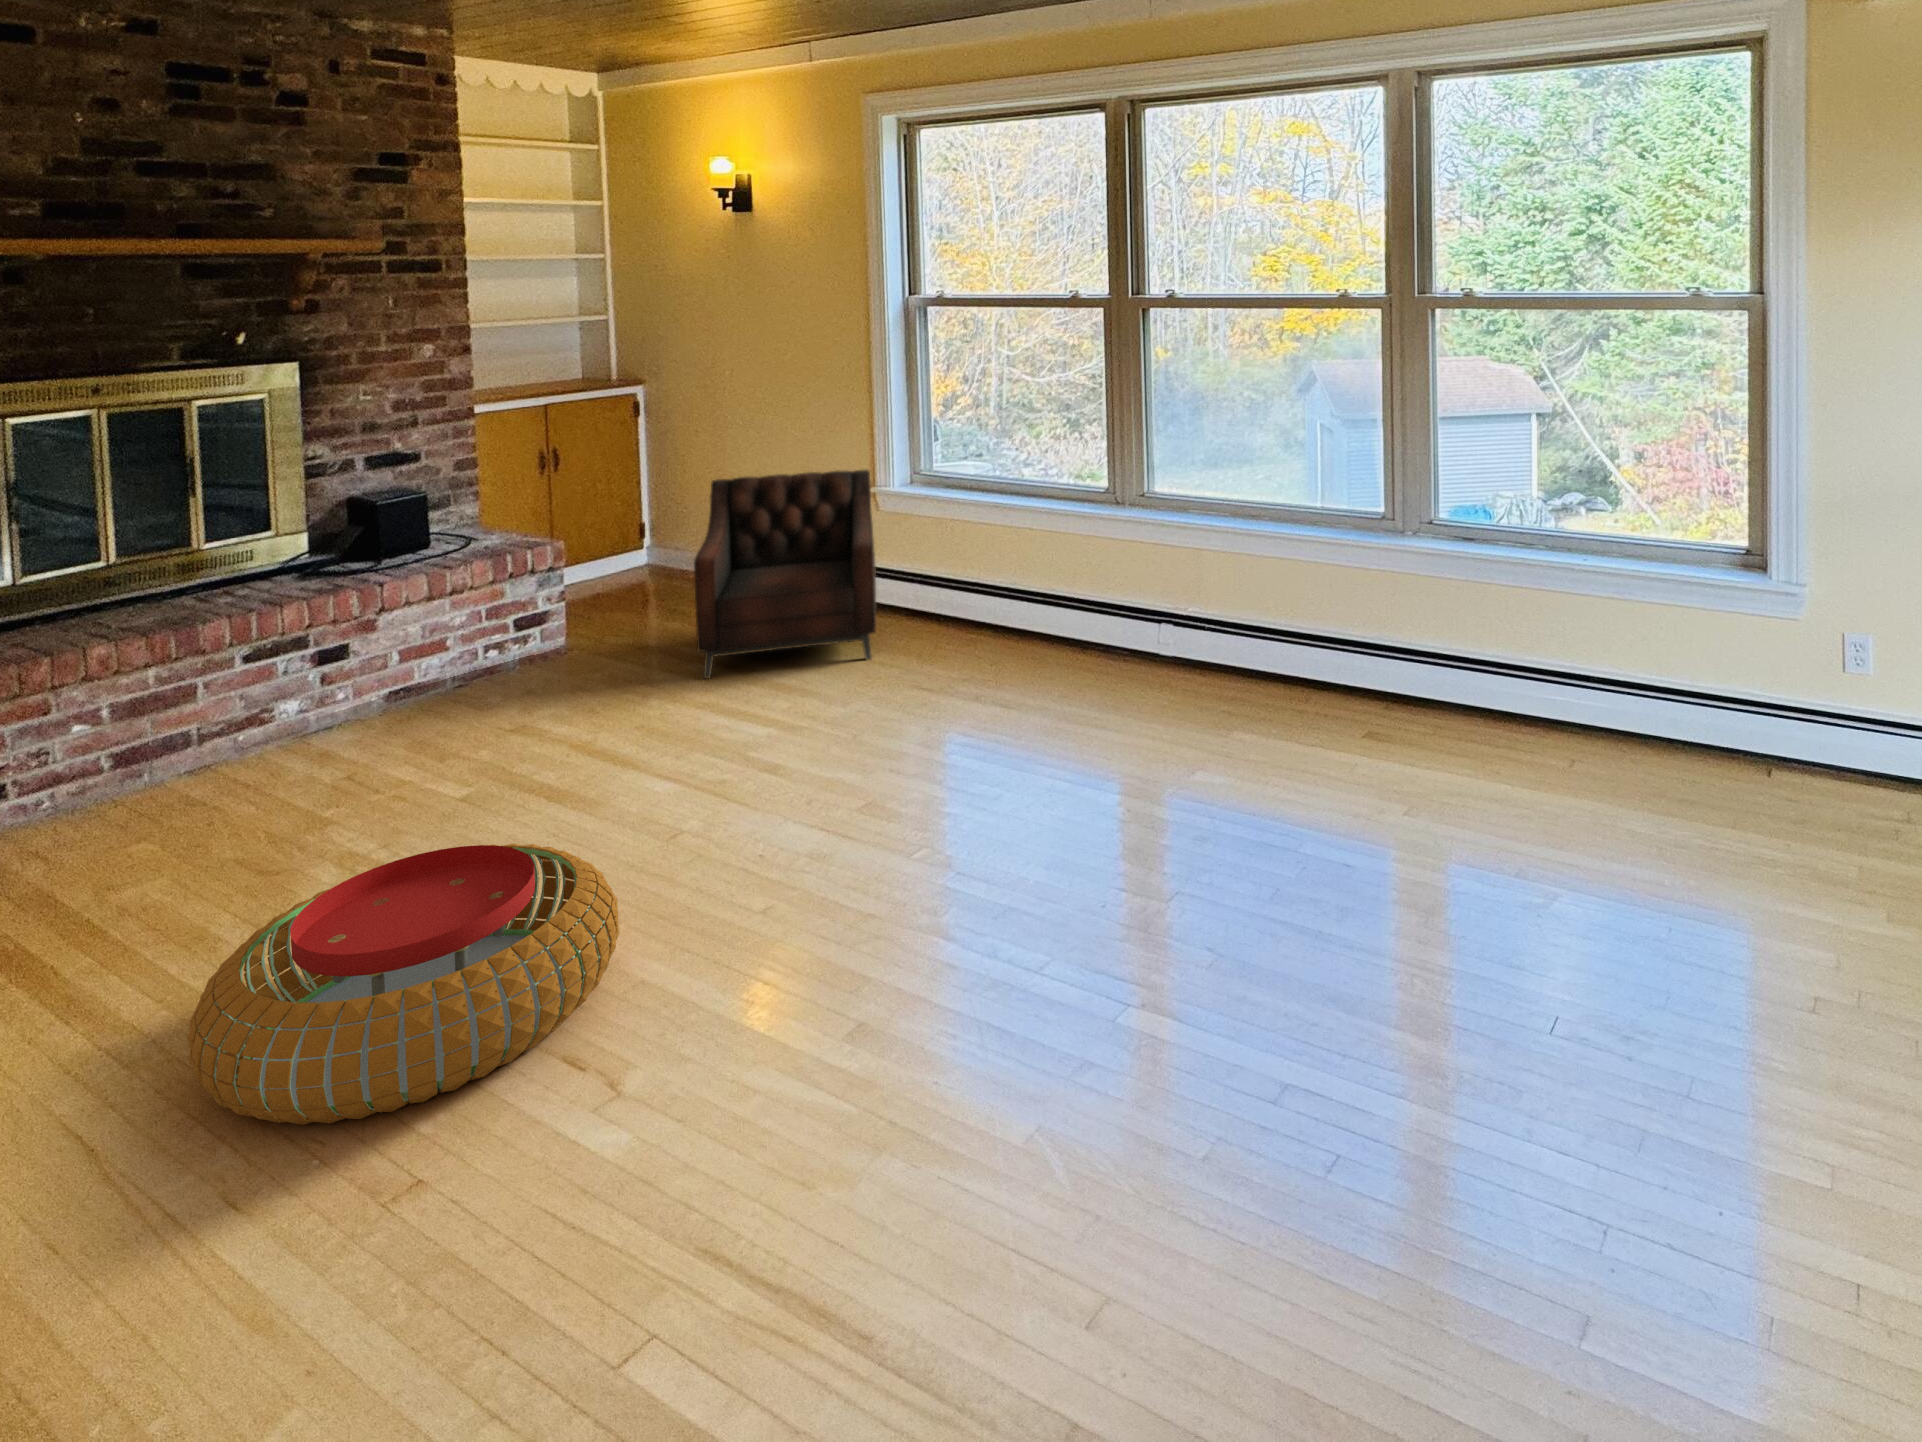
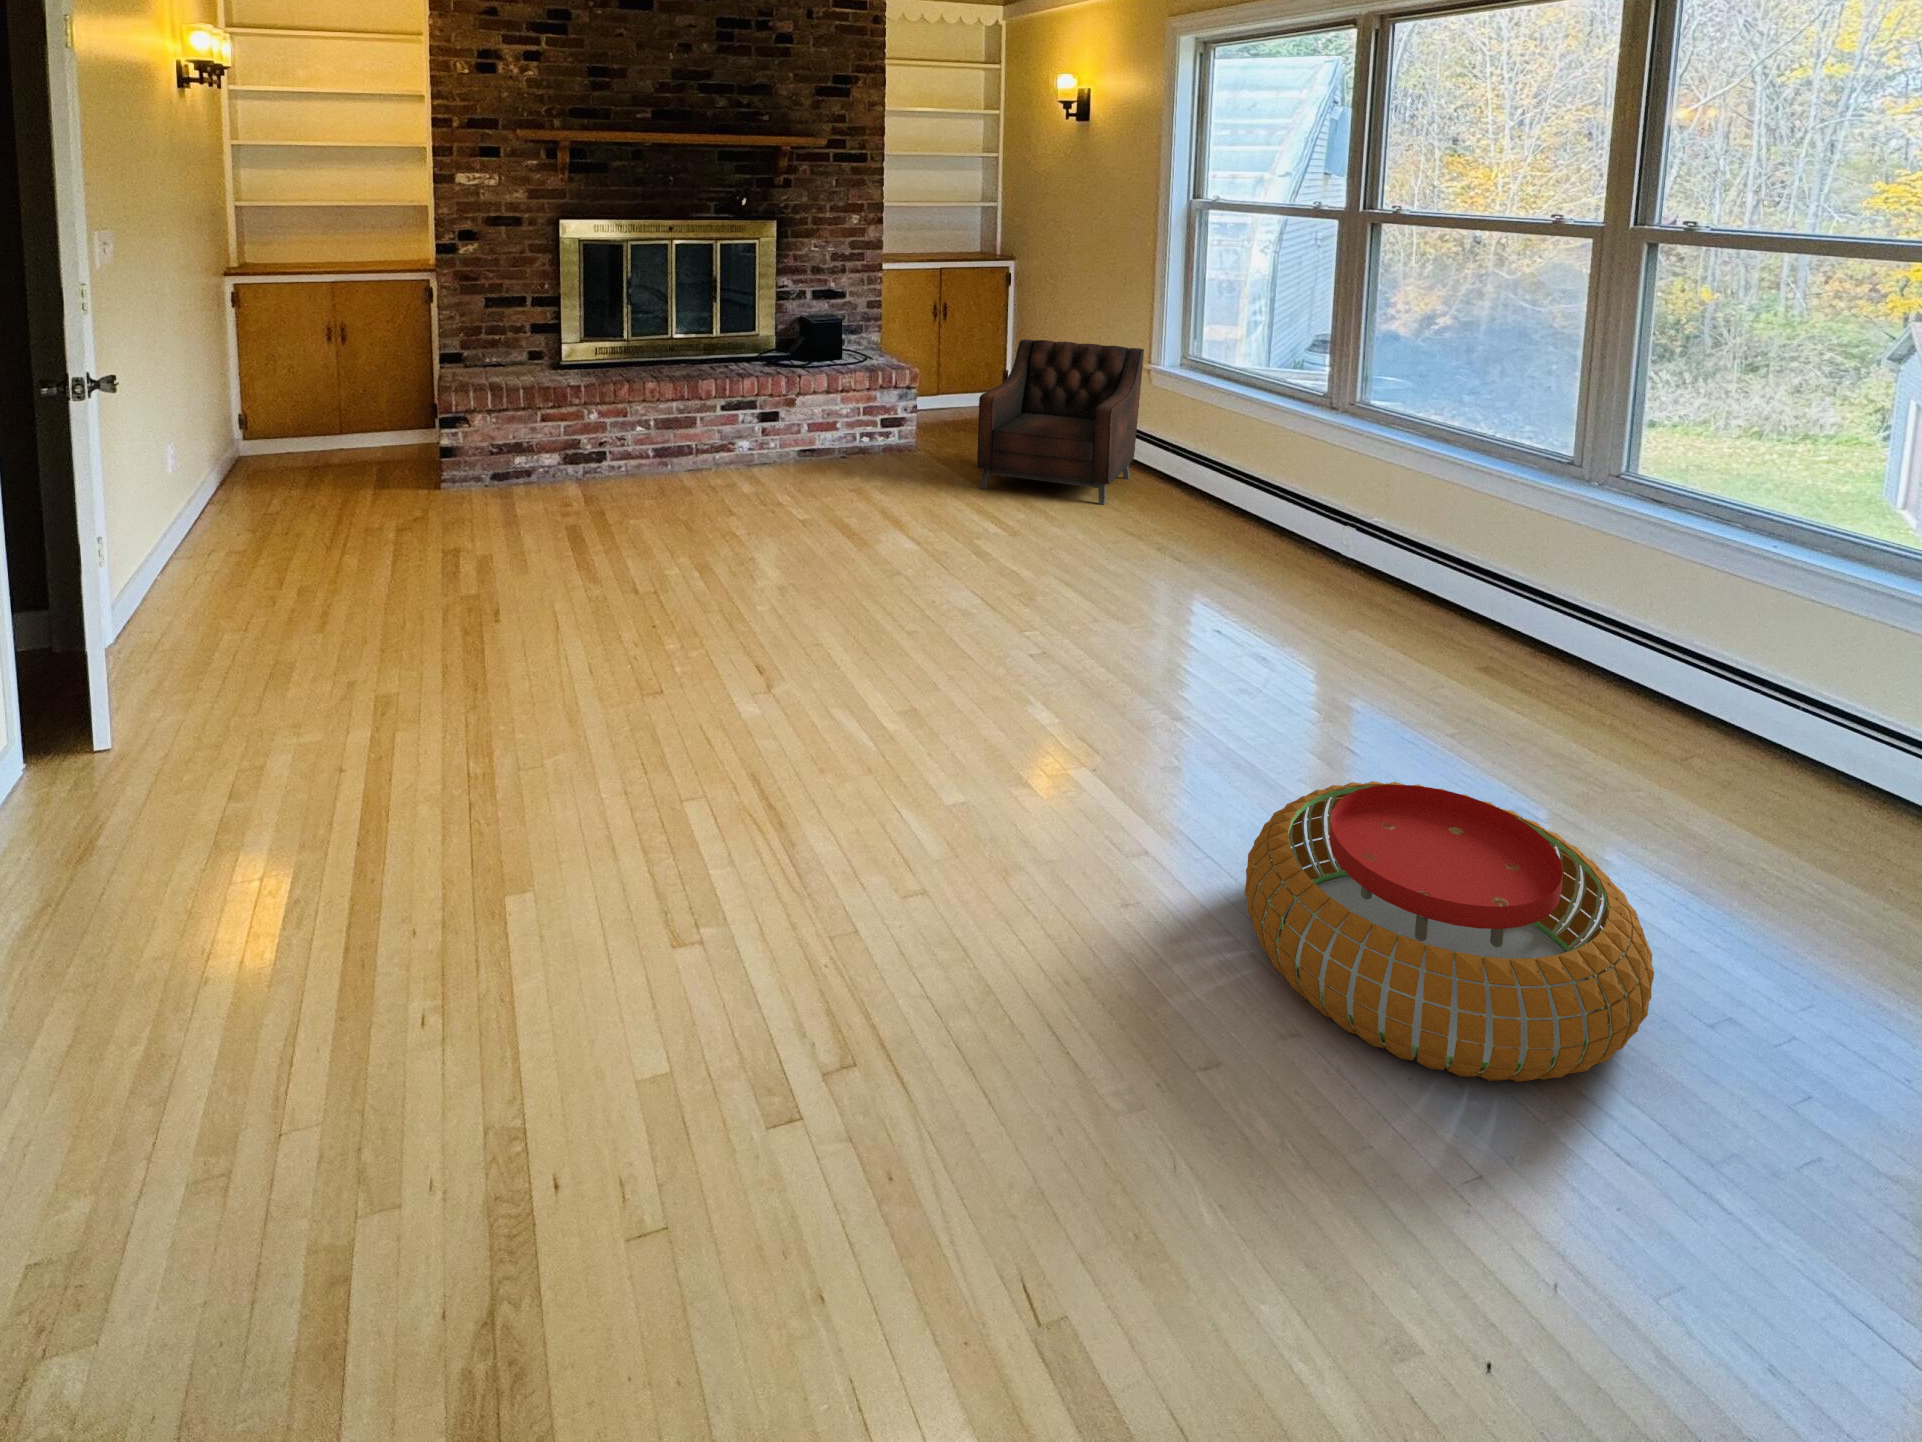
pouf: present [187,844,619,1125] -> present [1245,781,1654,1082]

